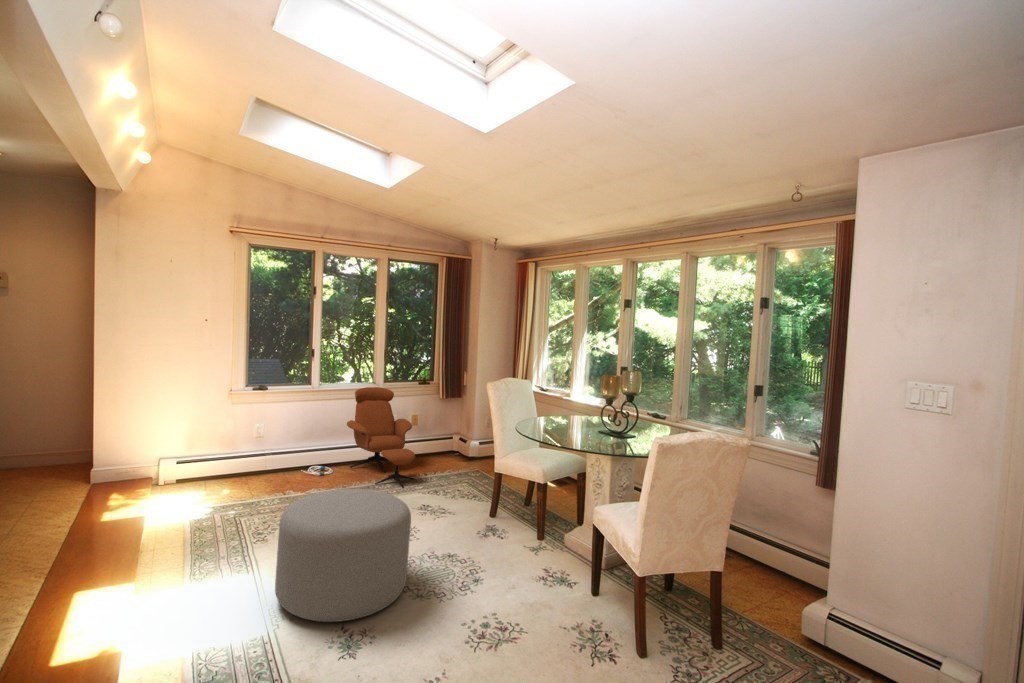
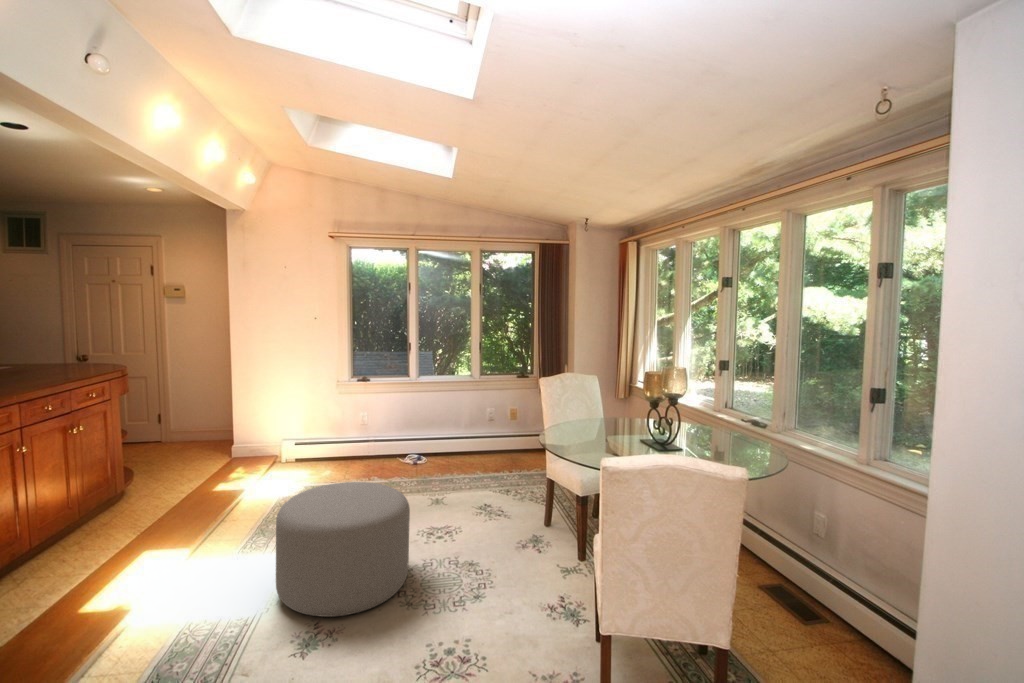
lounge chair: present [347,387,416,488] -> none [438,380,503,485]

